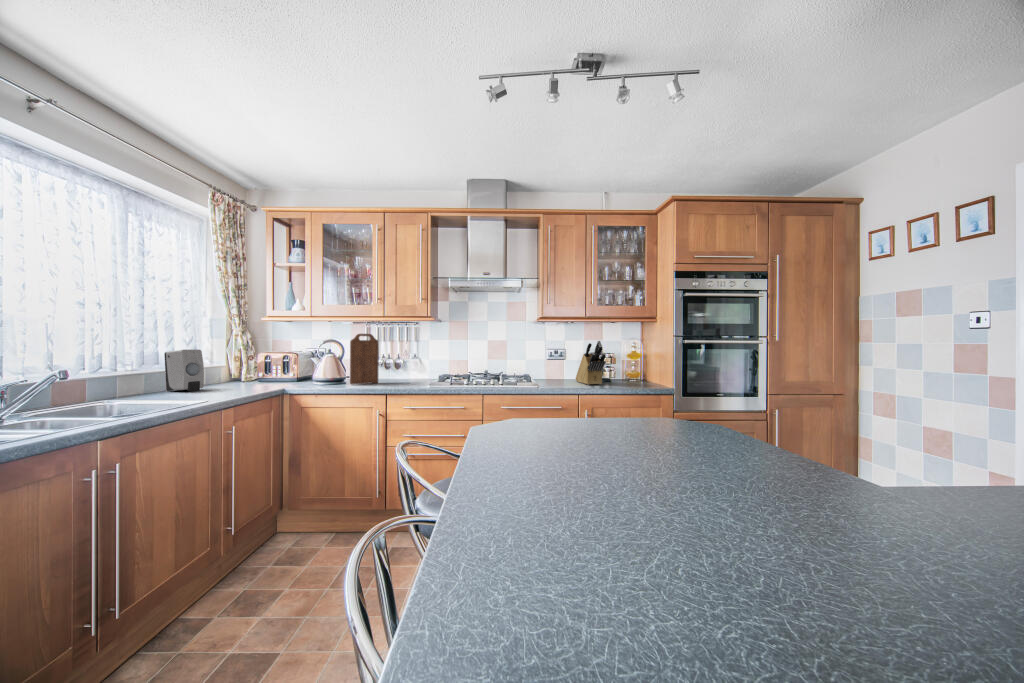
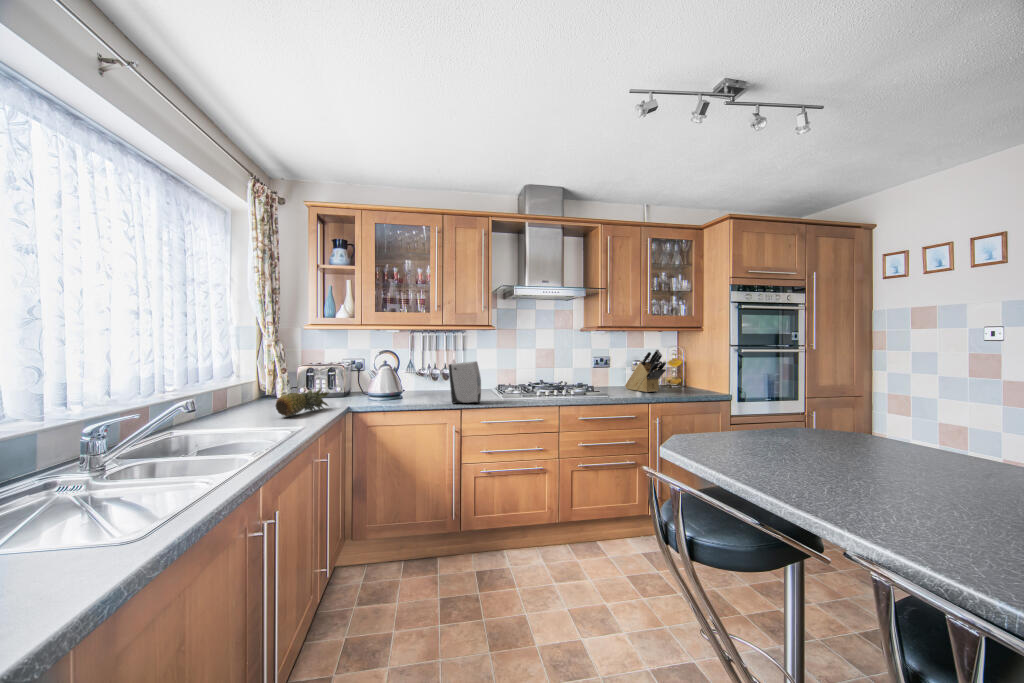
cutting board: present [350,334,379,384] -> none [413,344,437,399]
soap dispenser: present [164,350,204,391] -> present [449,361,481,403]
fruit: none [203,370,263,393] -> present [275,388,329,416]

